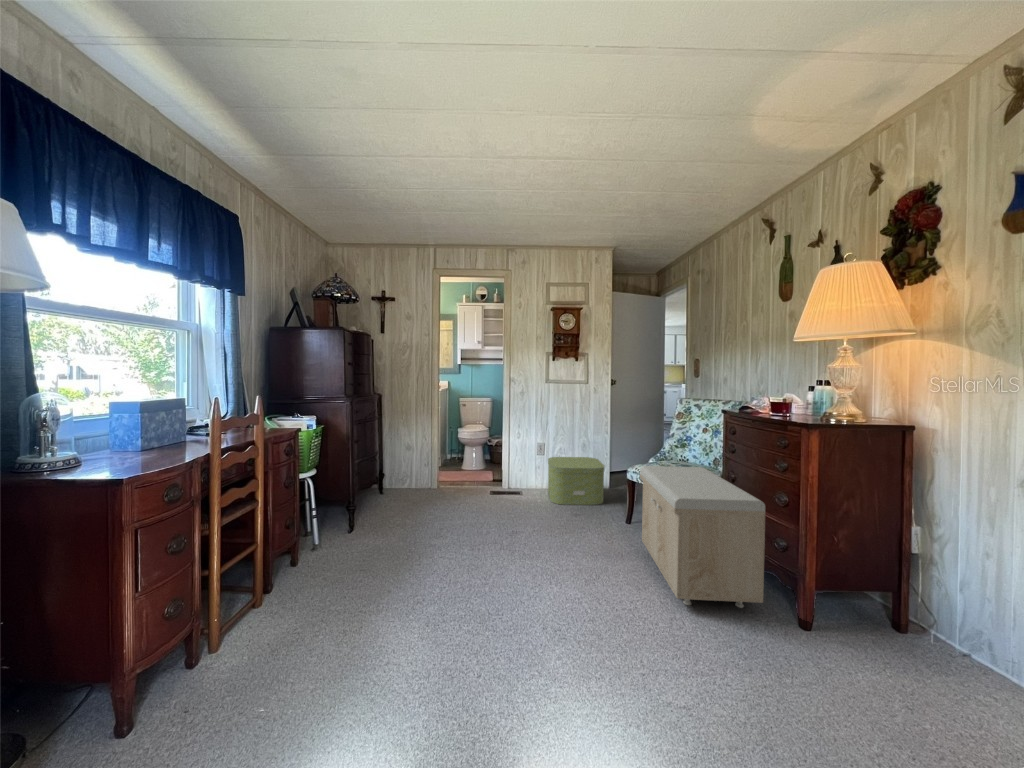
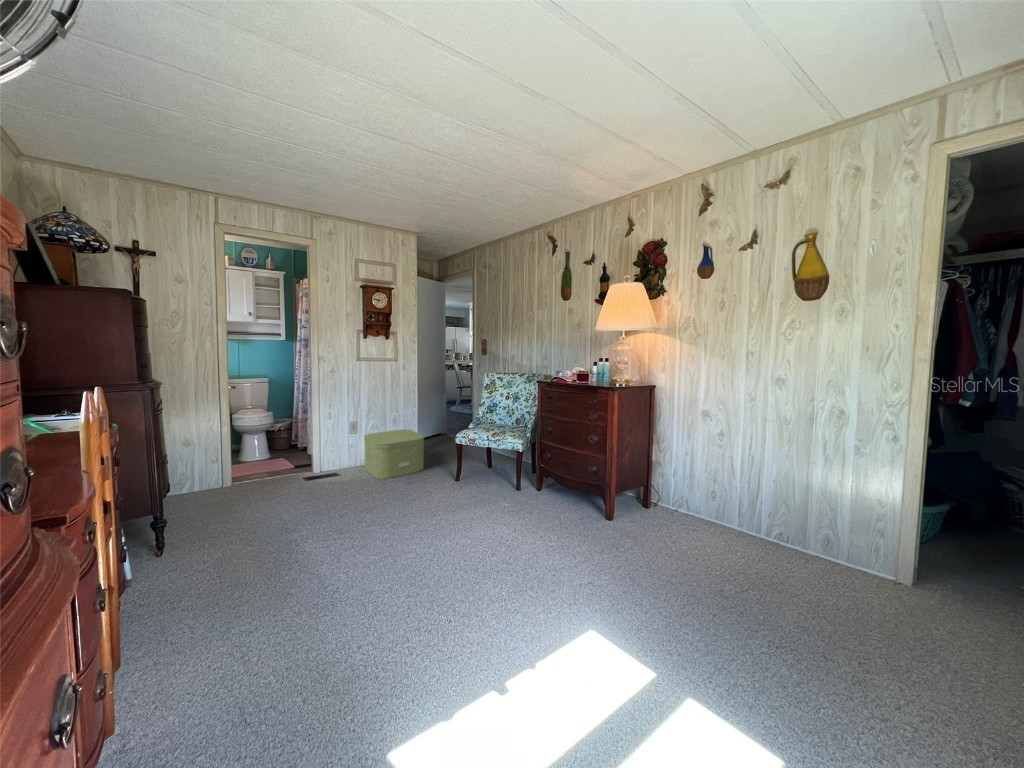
storage bench: present [640,466,765,608] -> none [482,427,590,536]

